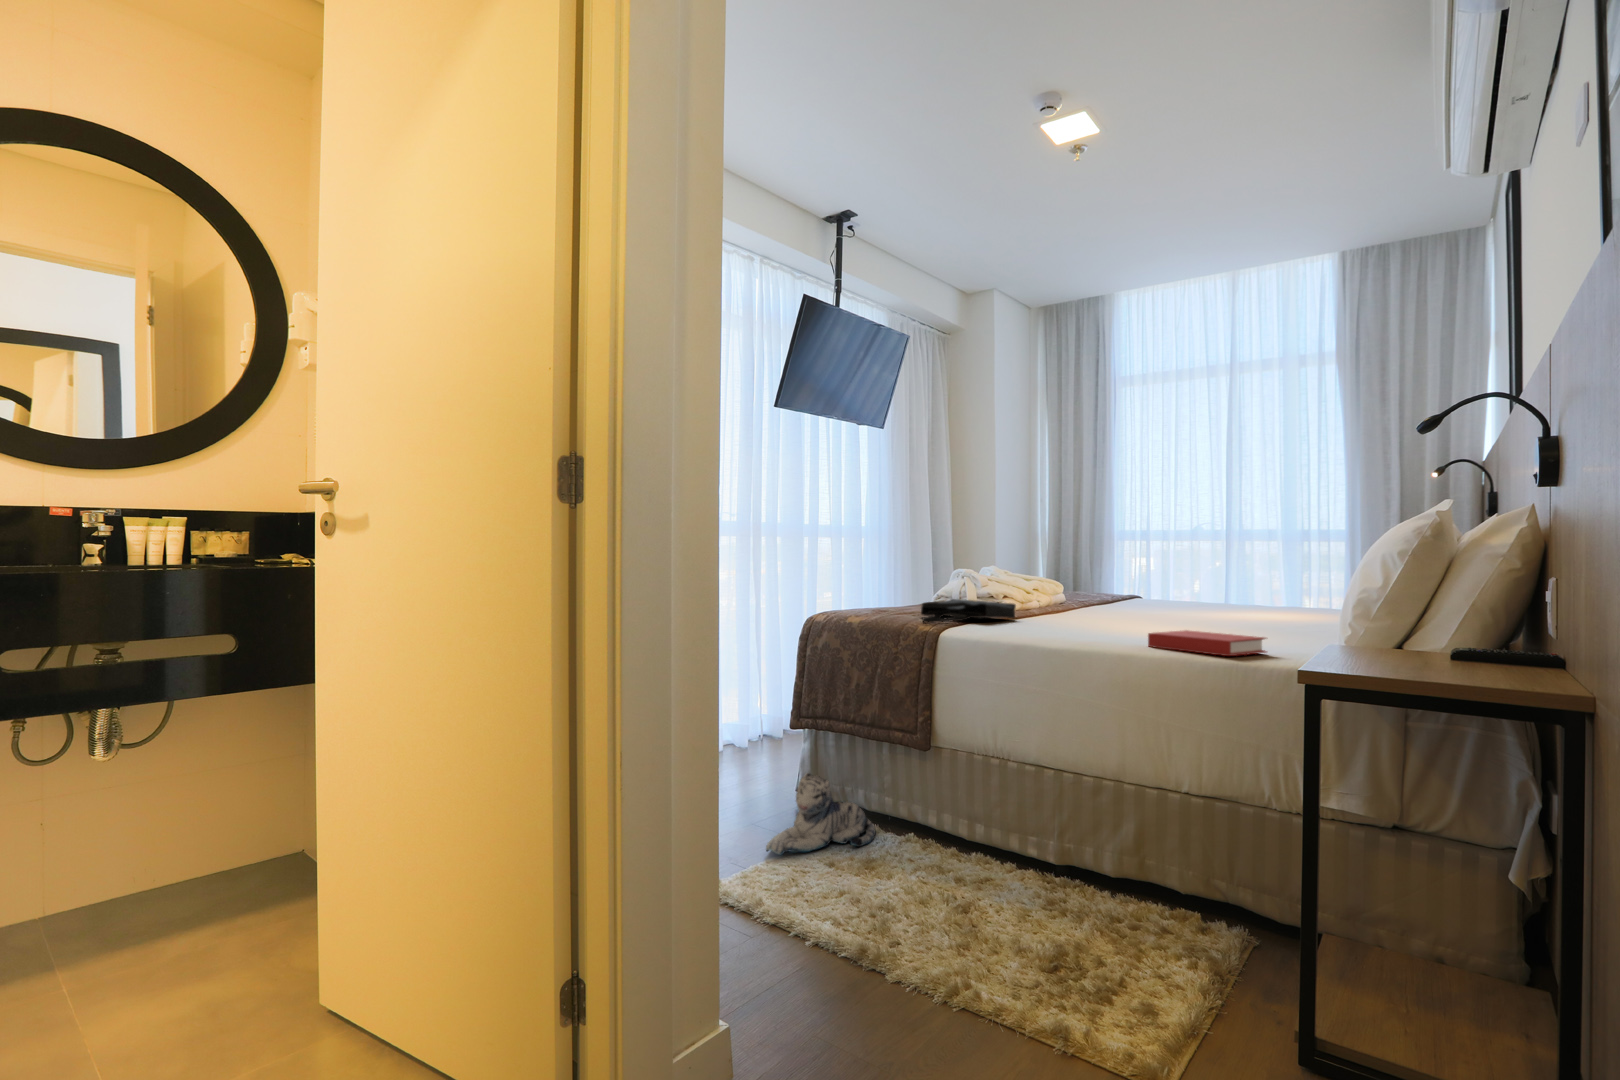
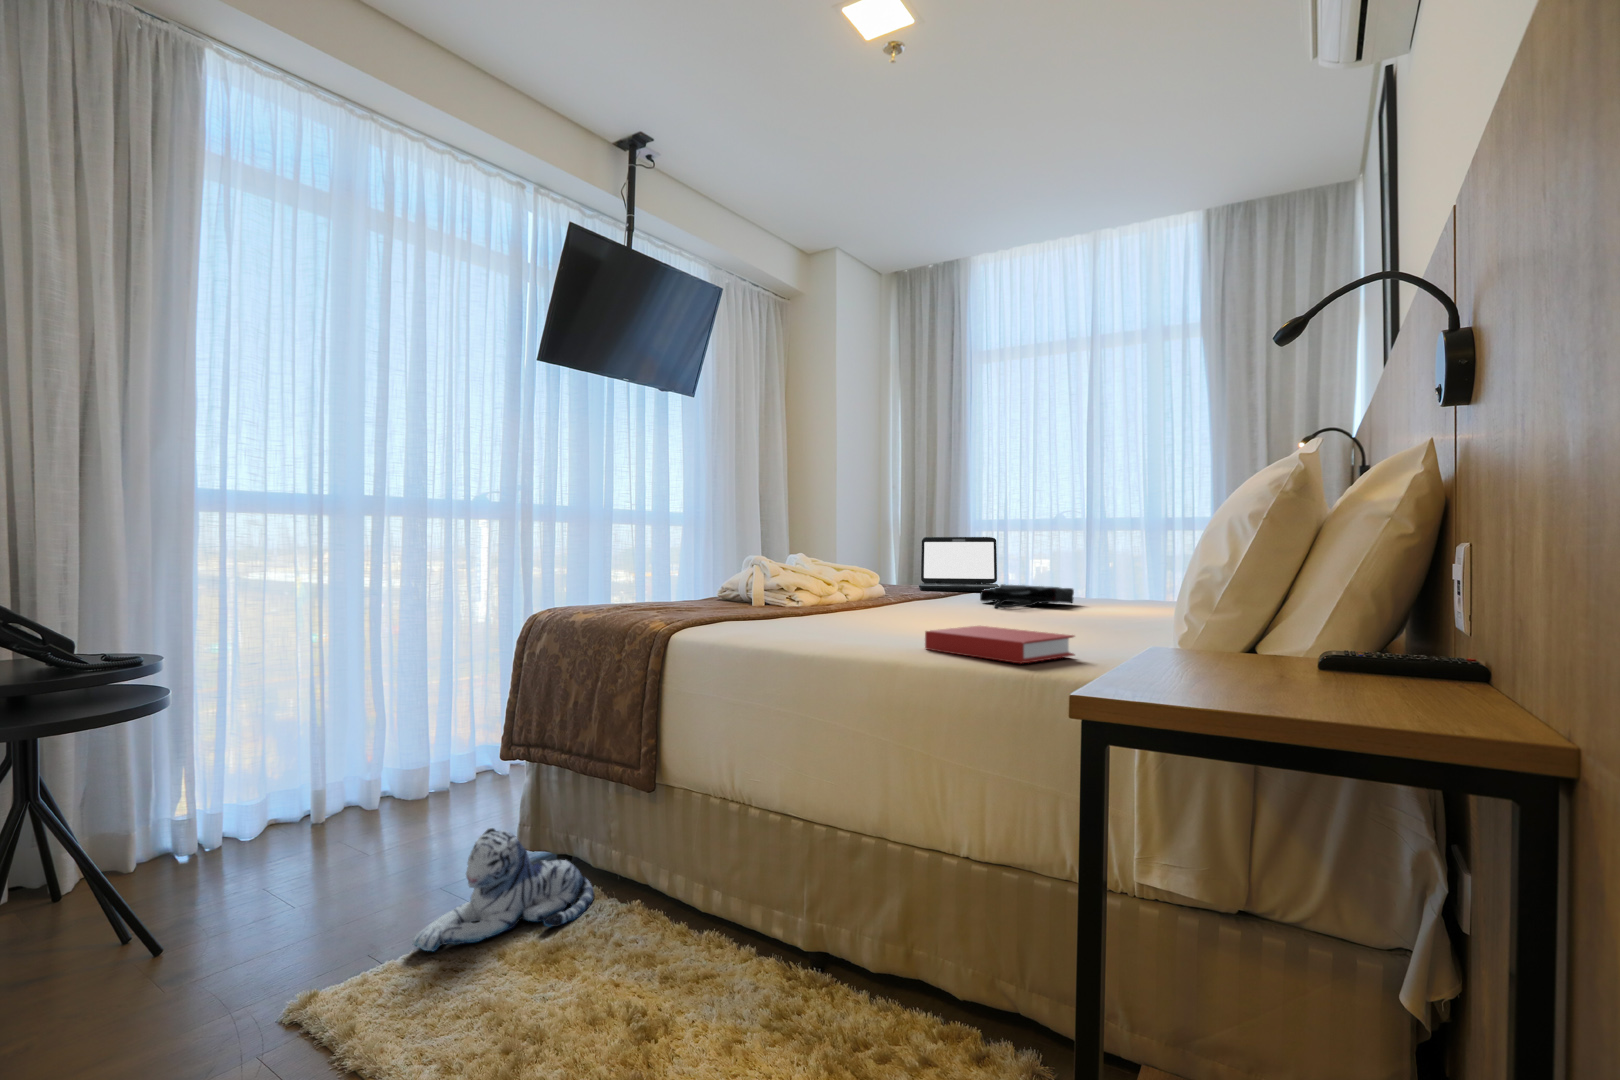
laptop: none [1095,554,1172,605] -> present [919,537,999,591]
tote bag: present [921,599,1016,623] -> present [980,584,1074,609]

